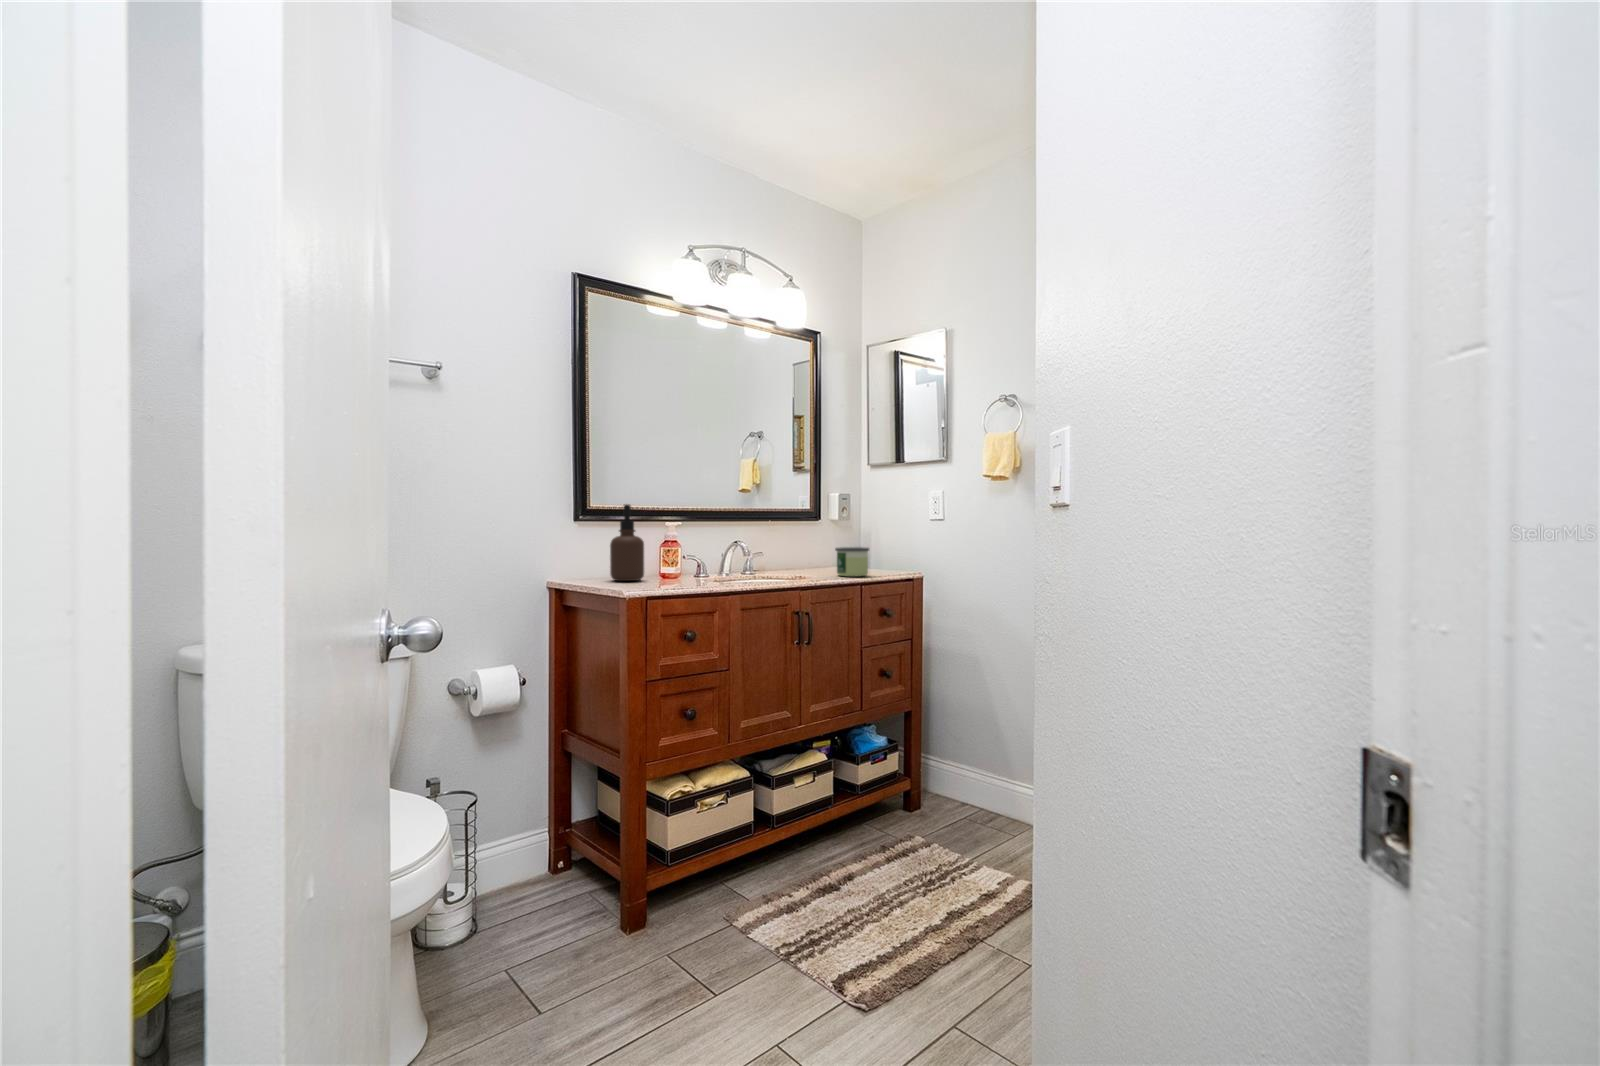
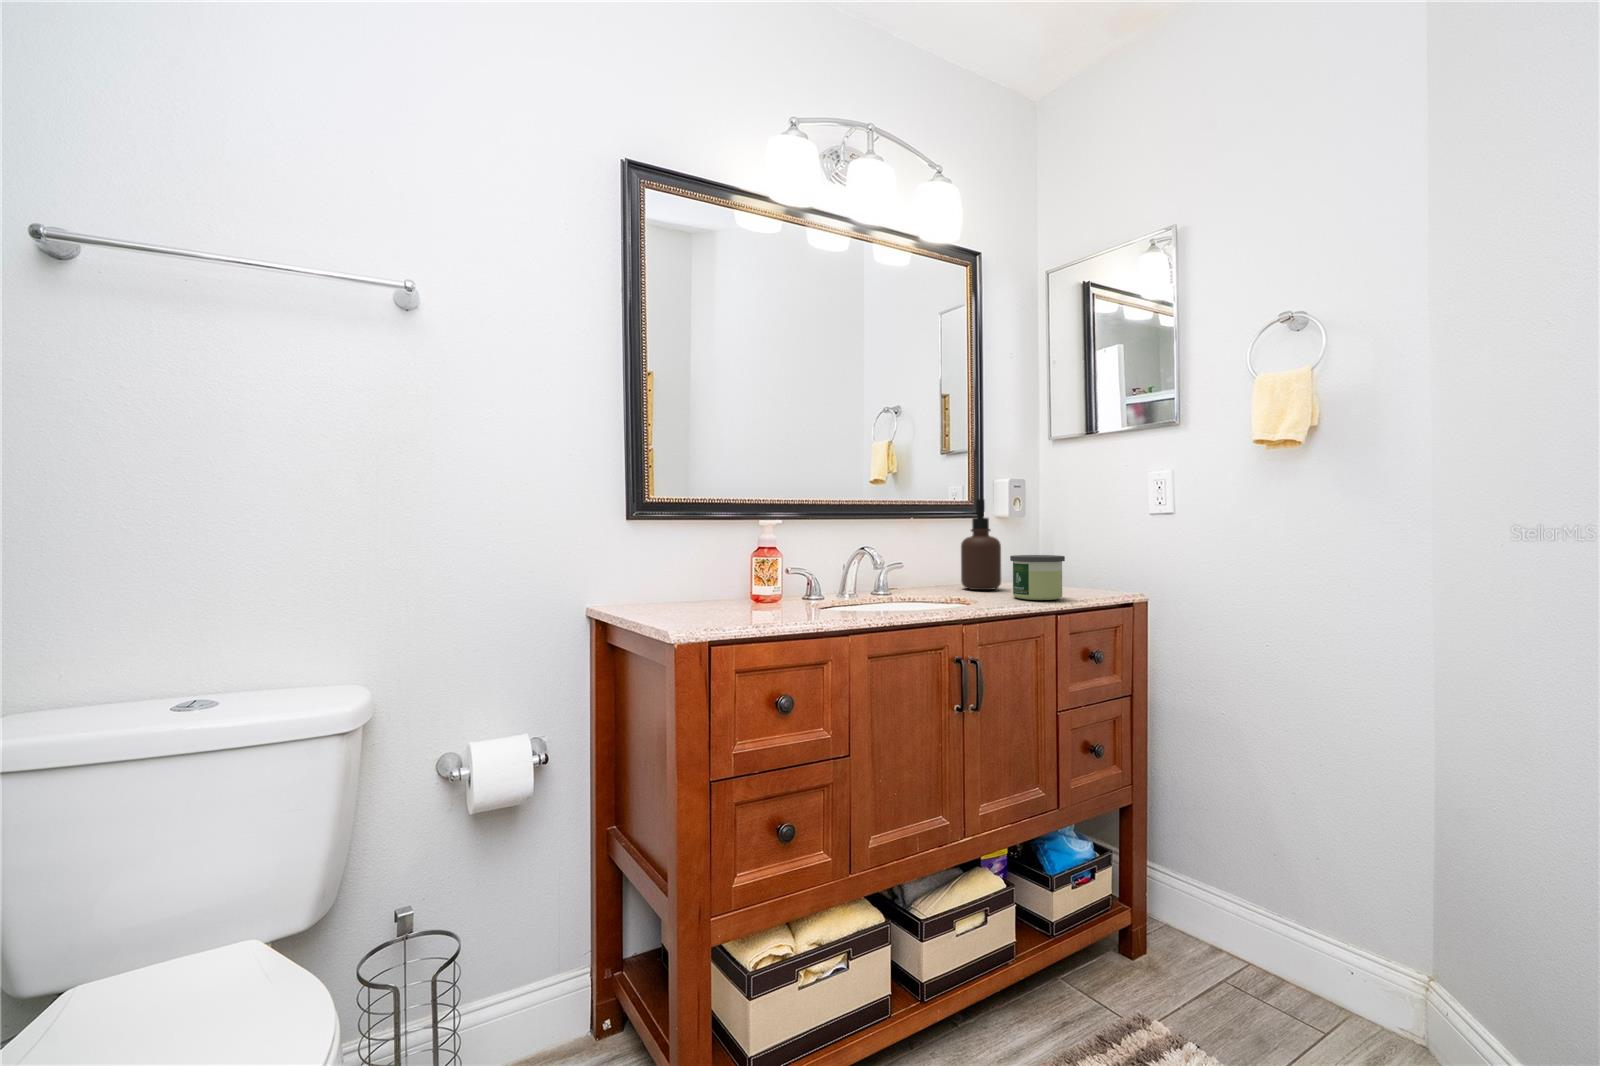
soap dispenser: present [610,504,644,581] -> present [961,499,1001,590]

